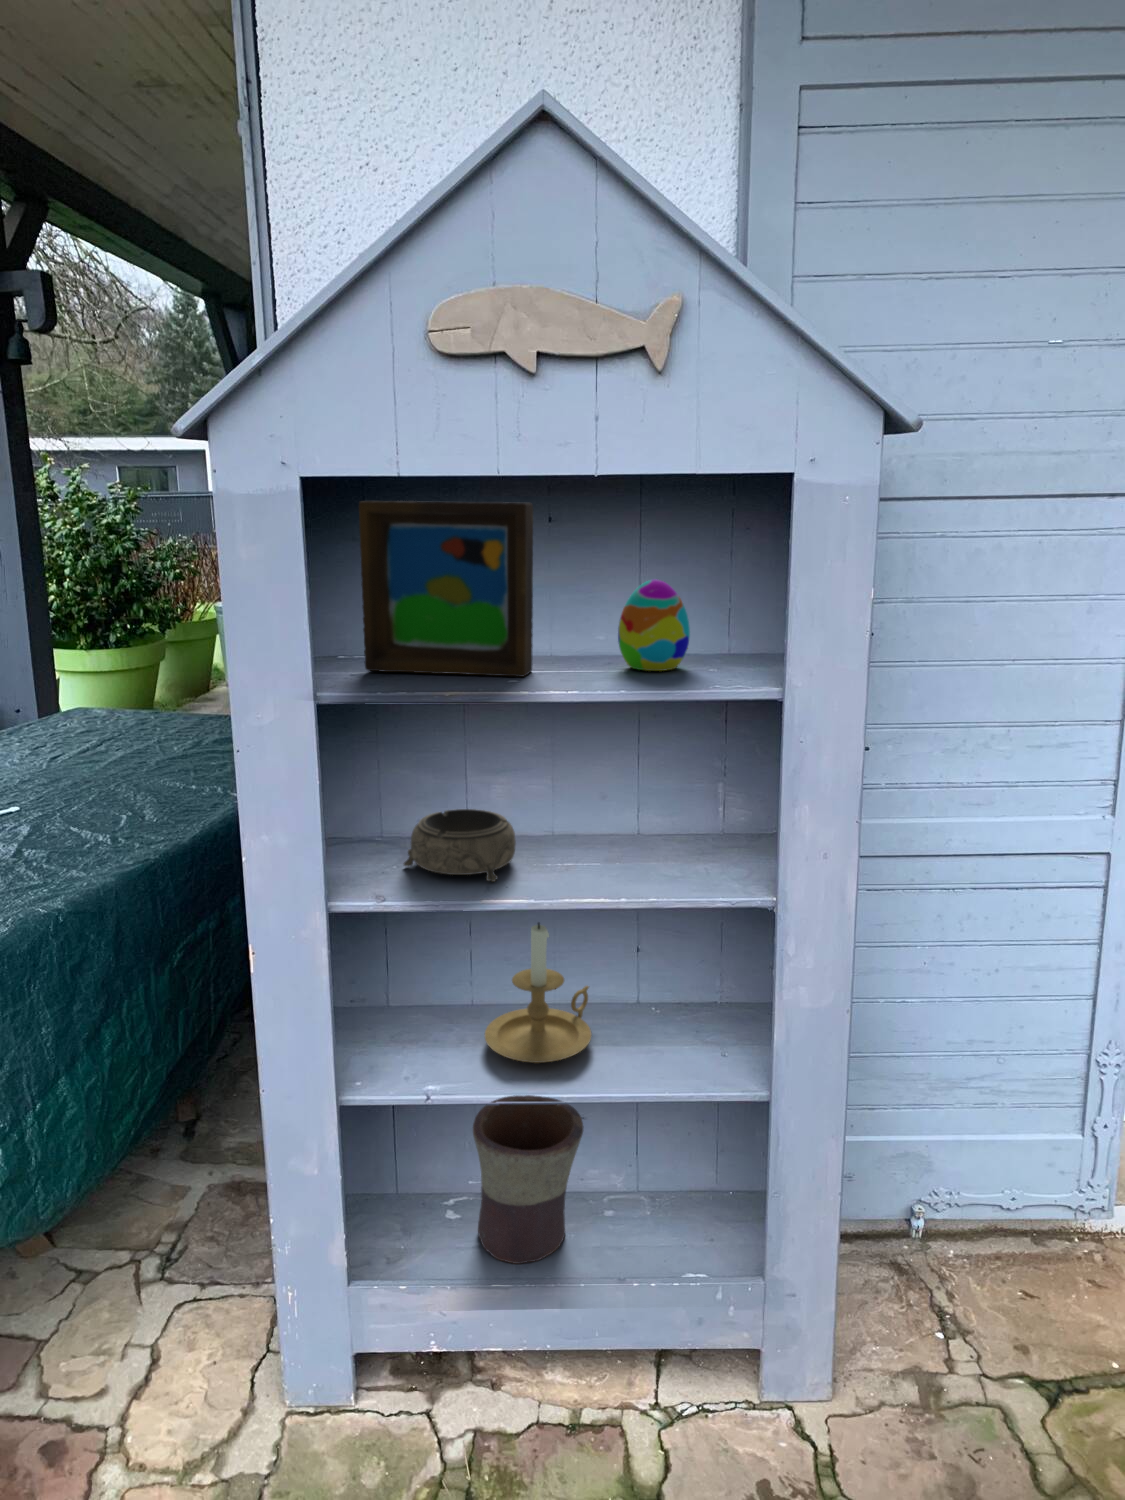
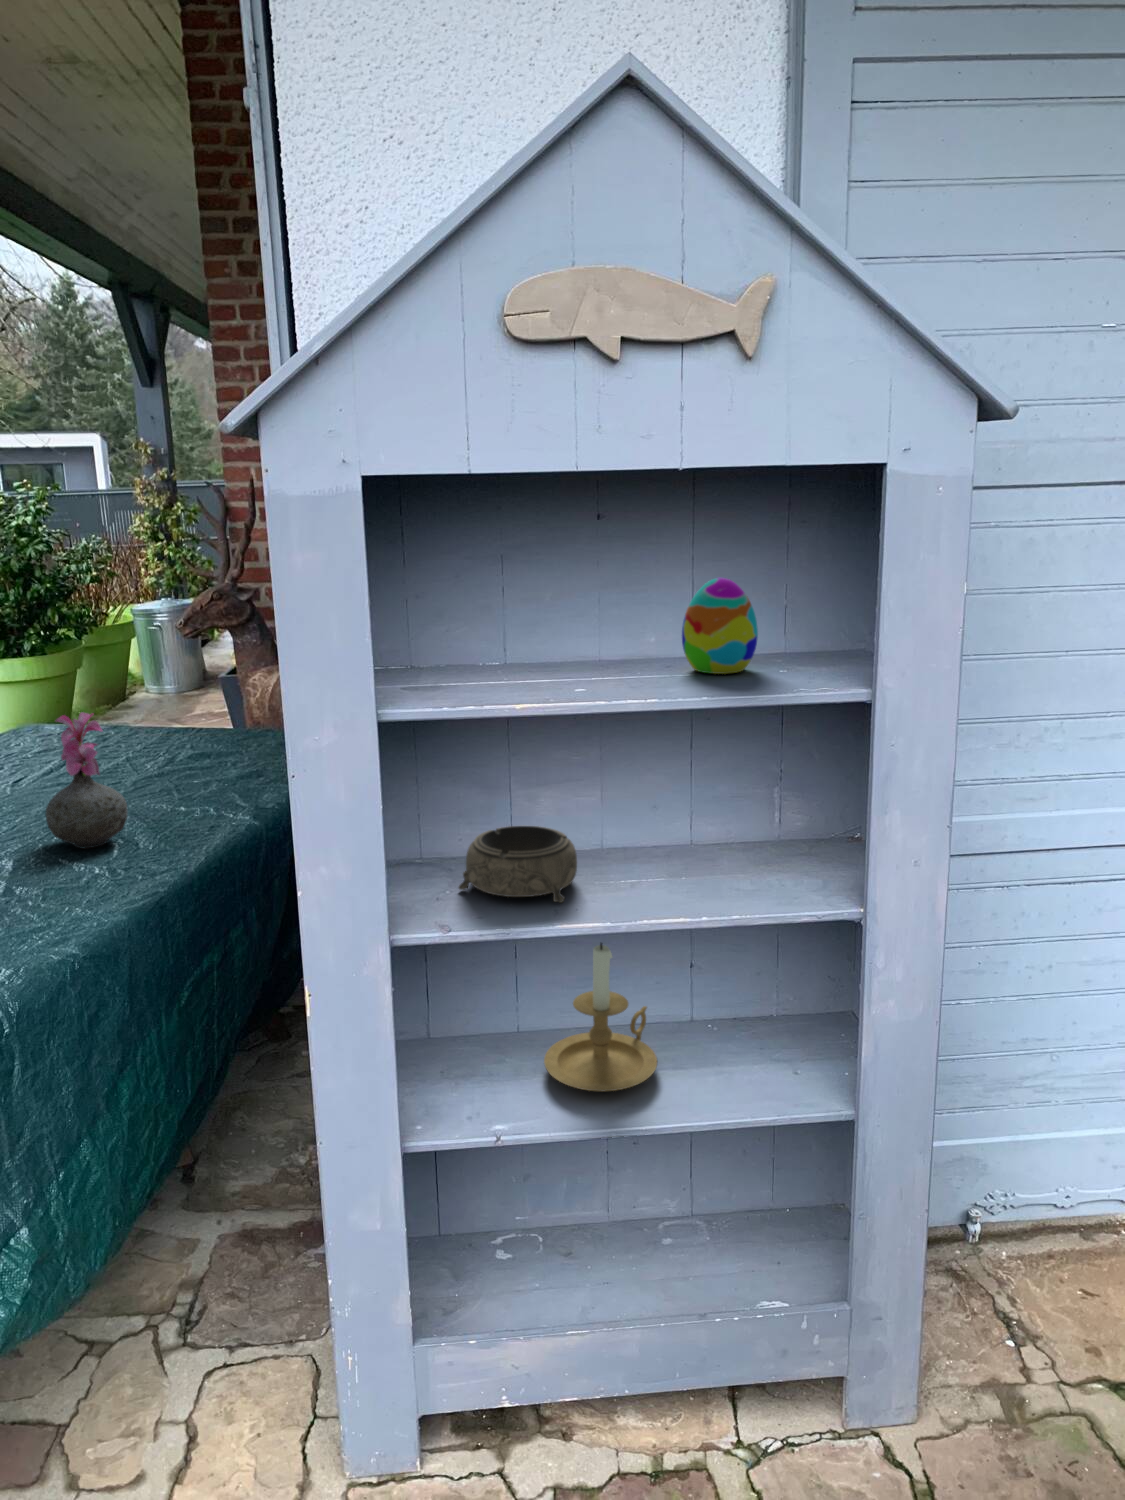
picture frame: present [359,501,533,677] -> none [409,500,595,684]
vase: none [68,694,142,818] -> present [46,712,128,848]
flower pot: present [473,1095,584,1264] -> none [533,1125,650,1304]

